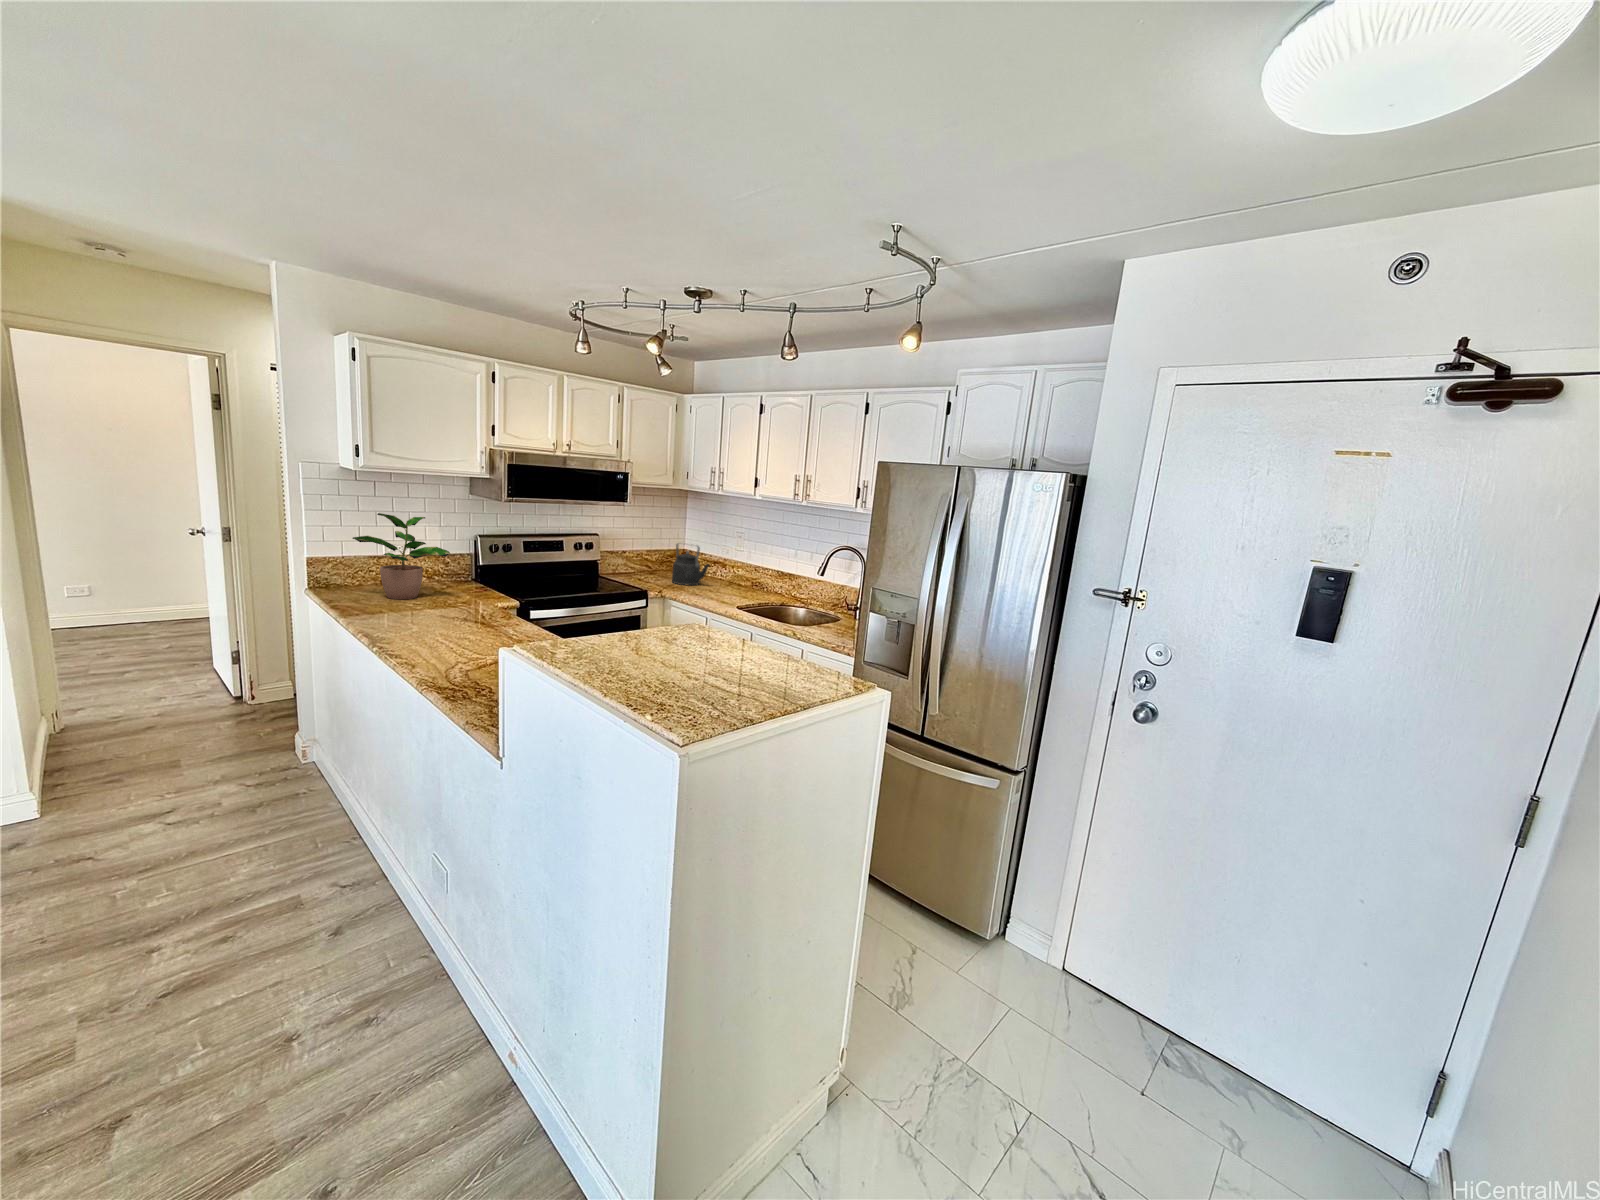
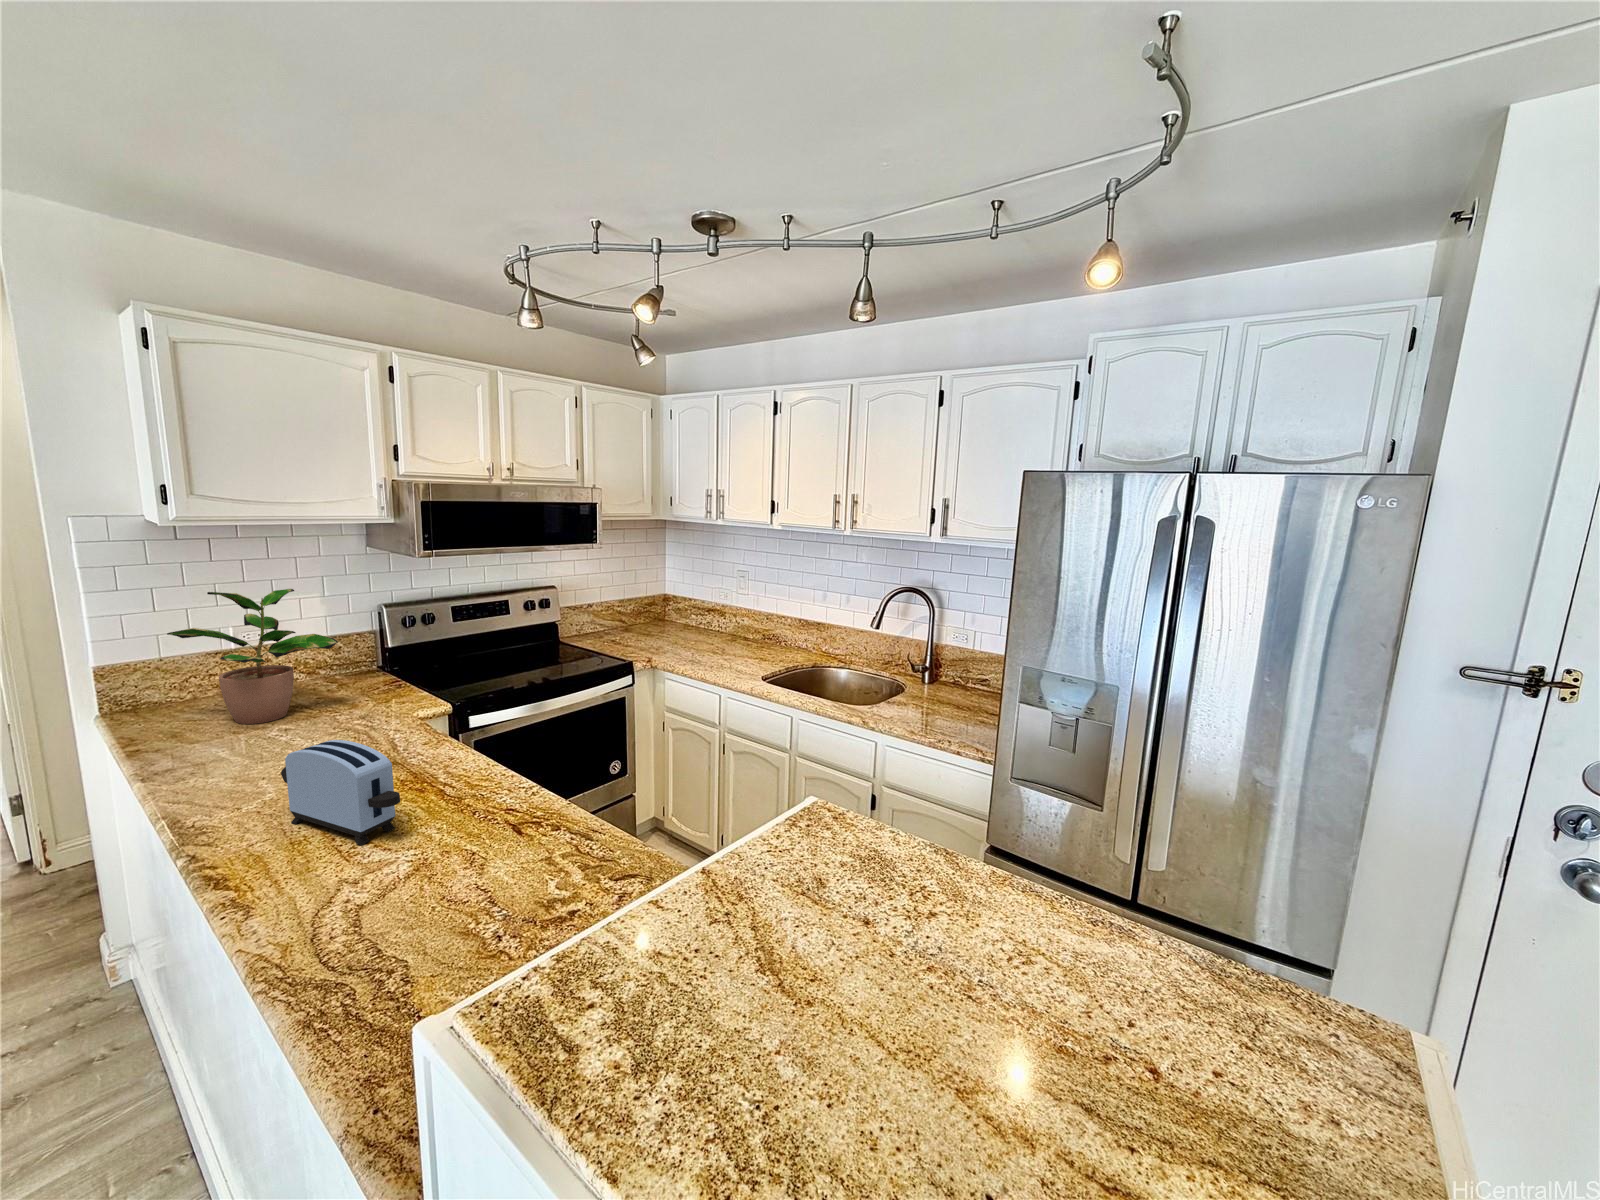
kettle: present [672,543,710,585] -> none [658,589,709,645]
toaster: none [422,596,485,650] -> present [281,740,400,845]

